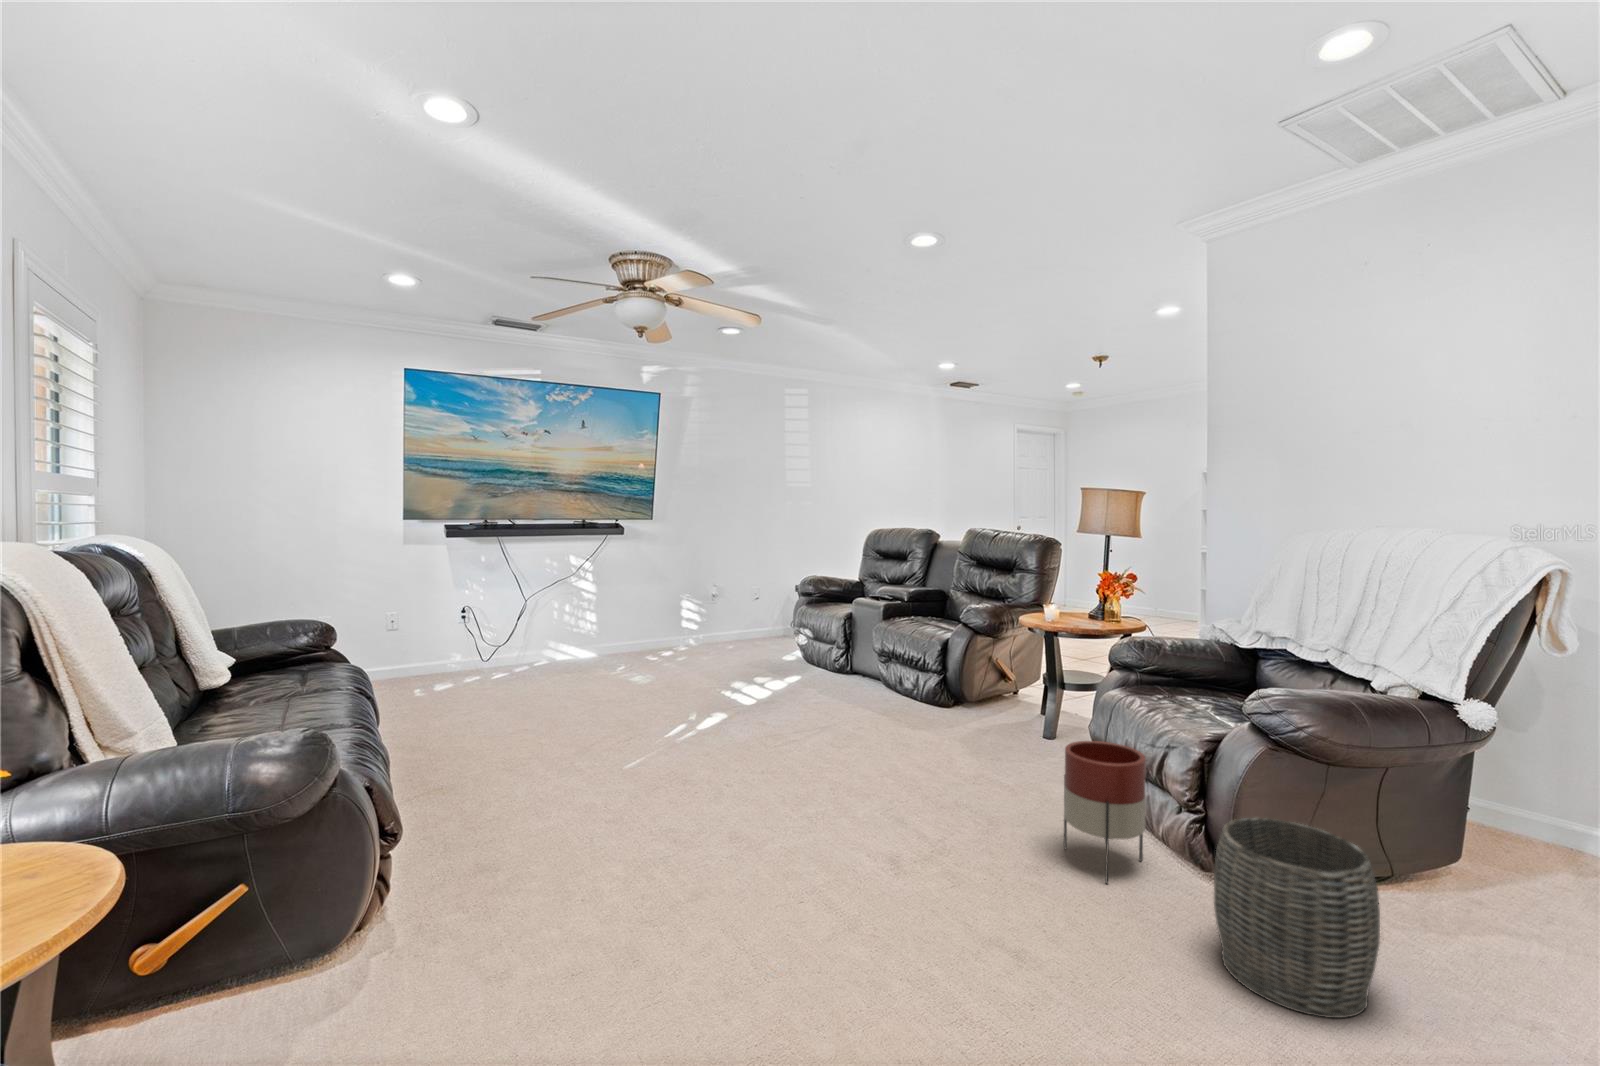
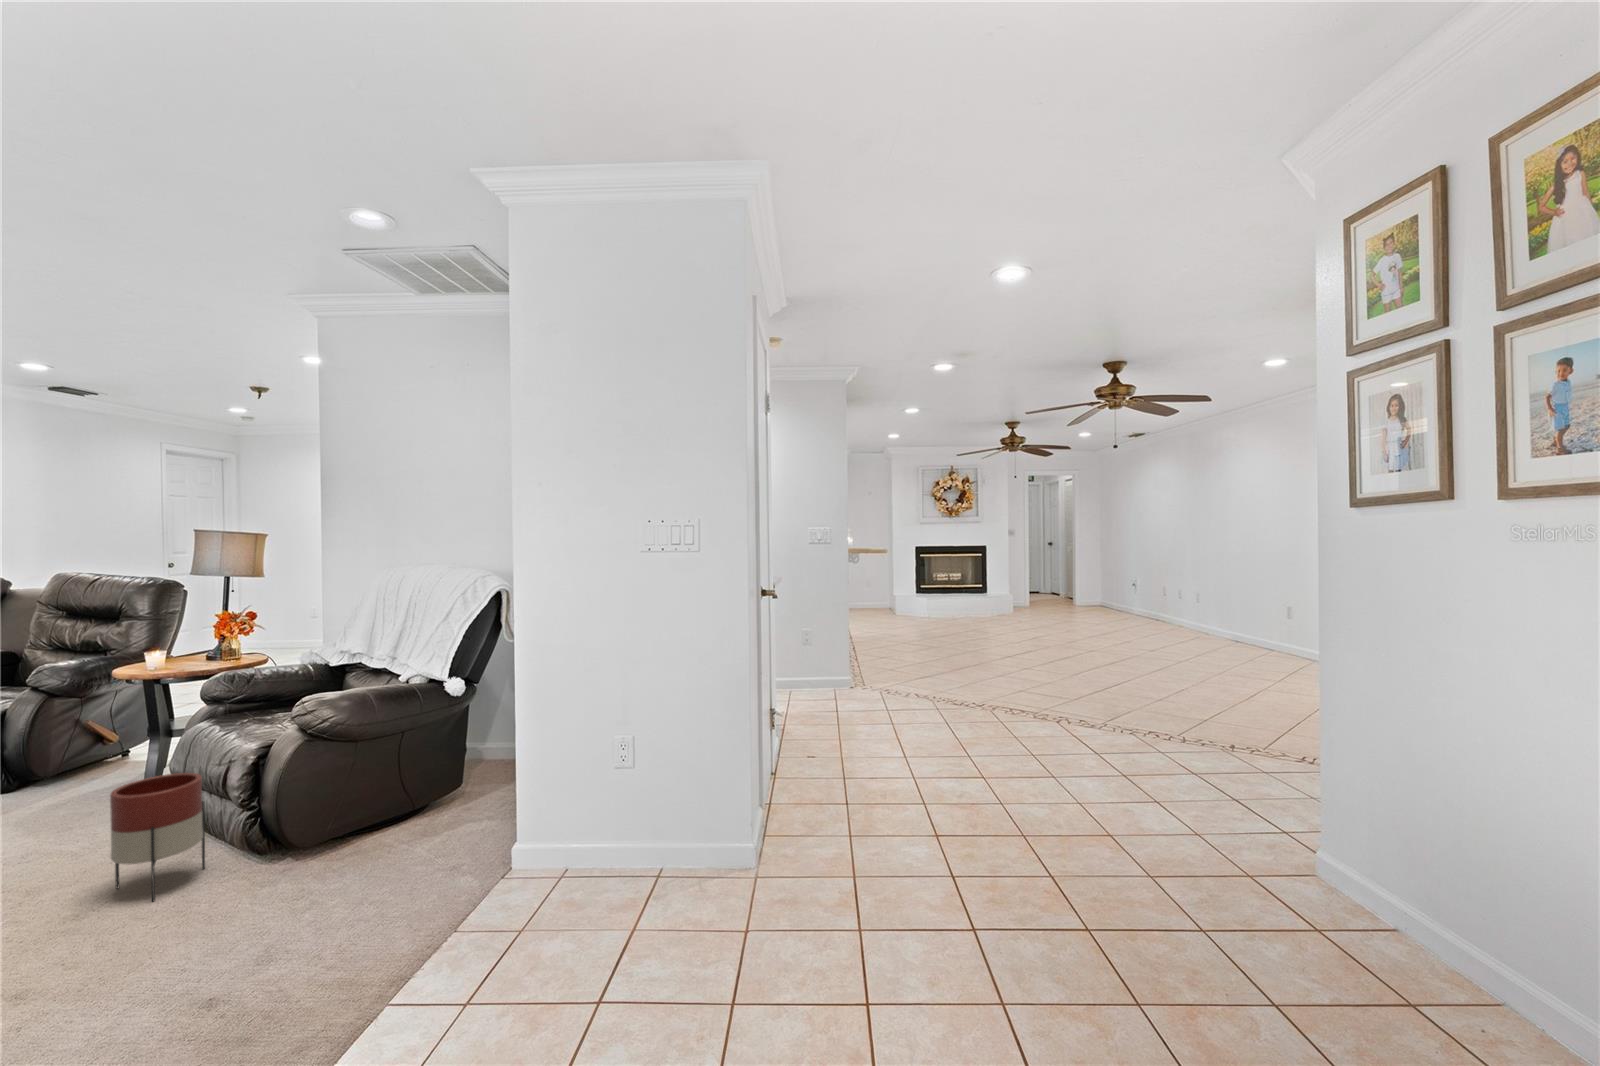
woven basket: present [1214,818,1380,1018] -> none [233,790,353,926]

